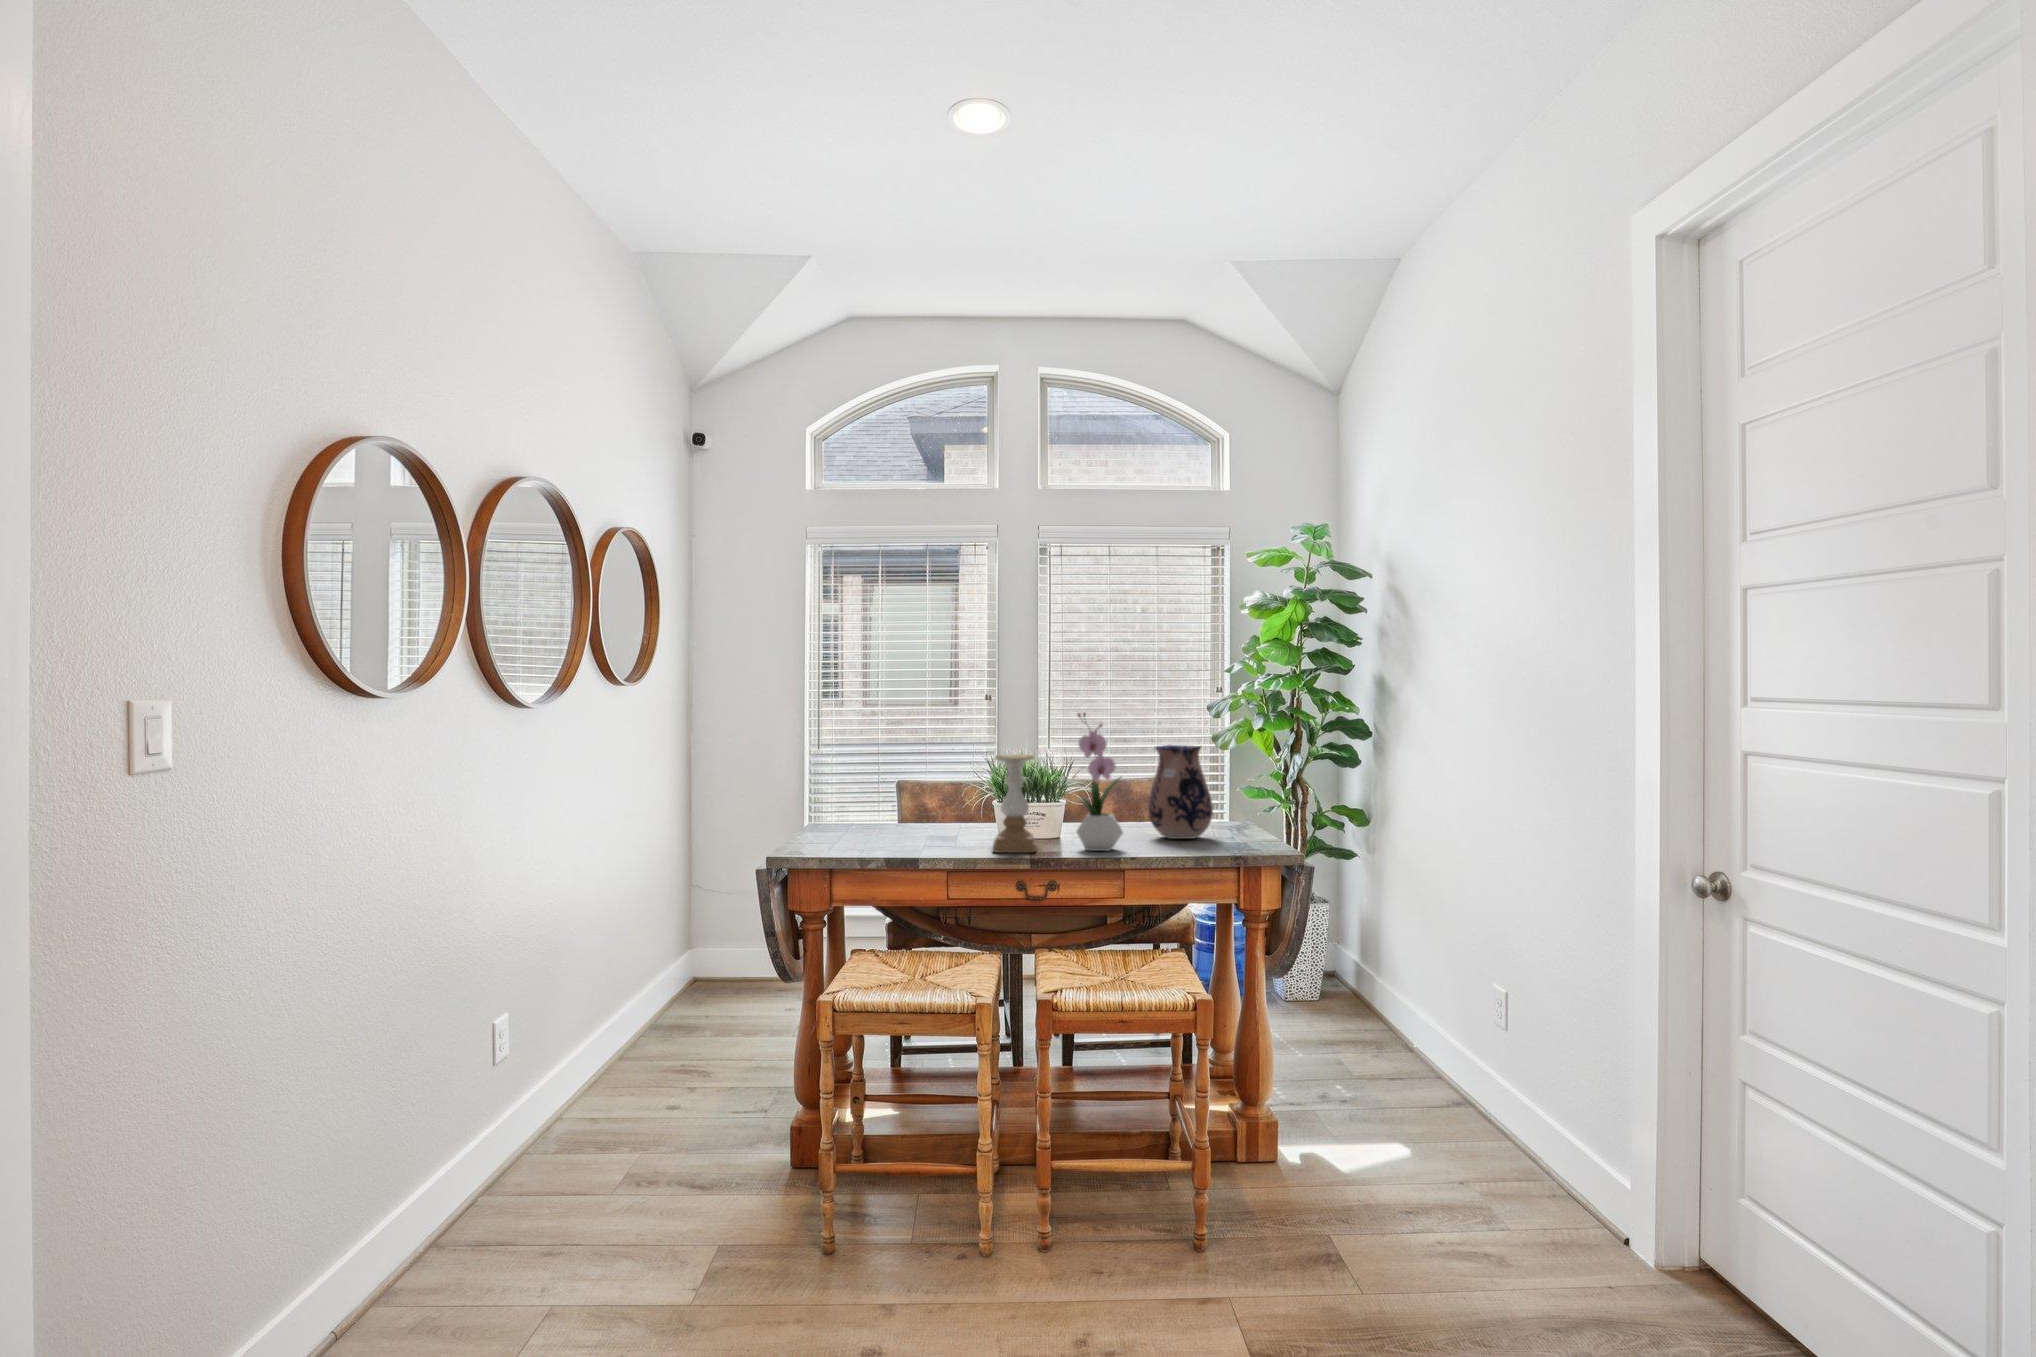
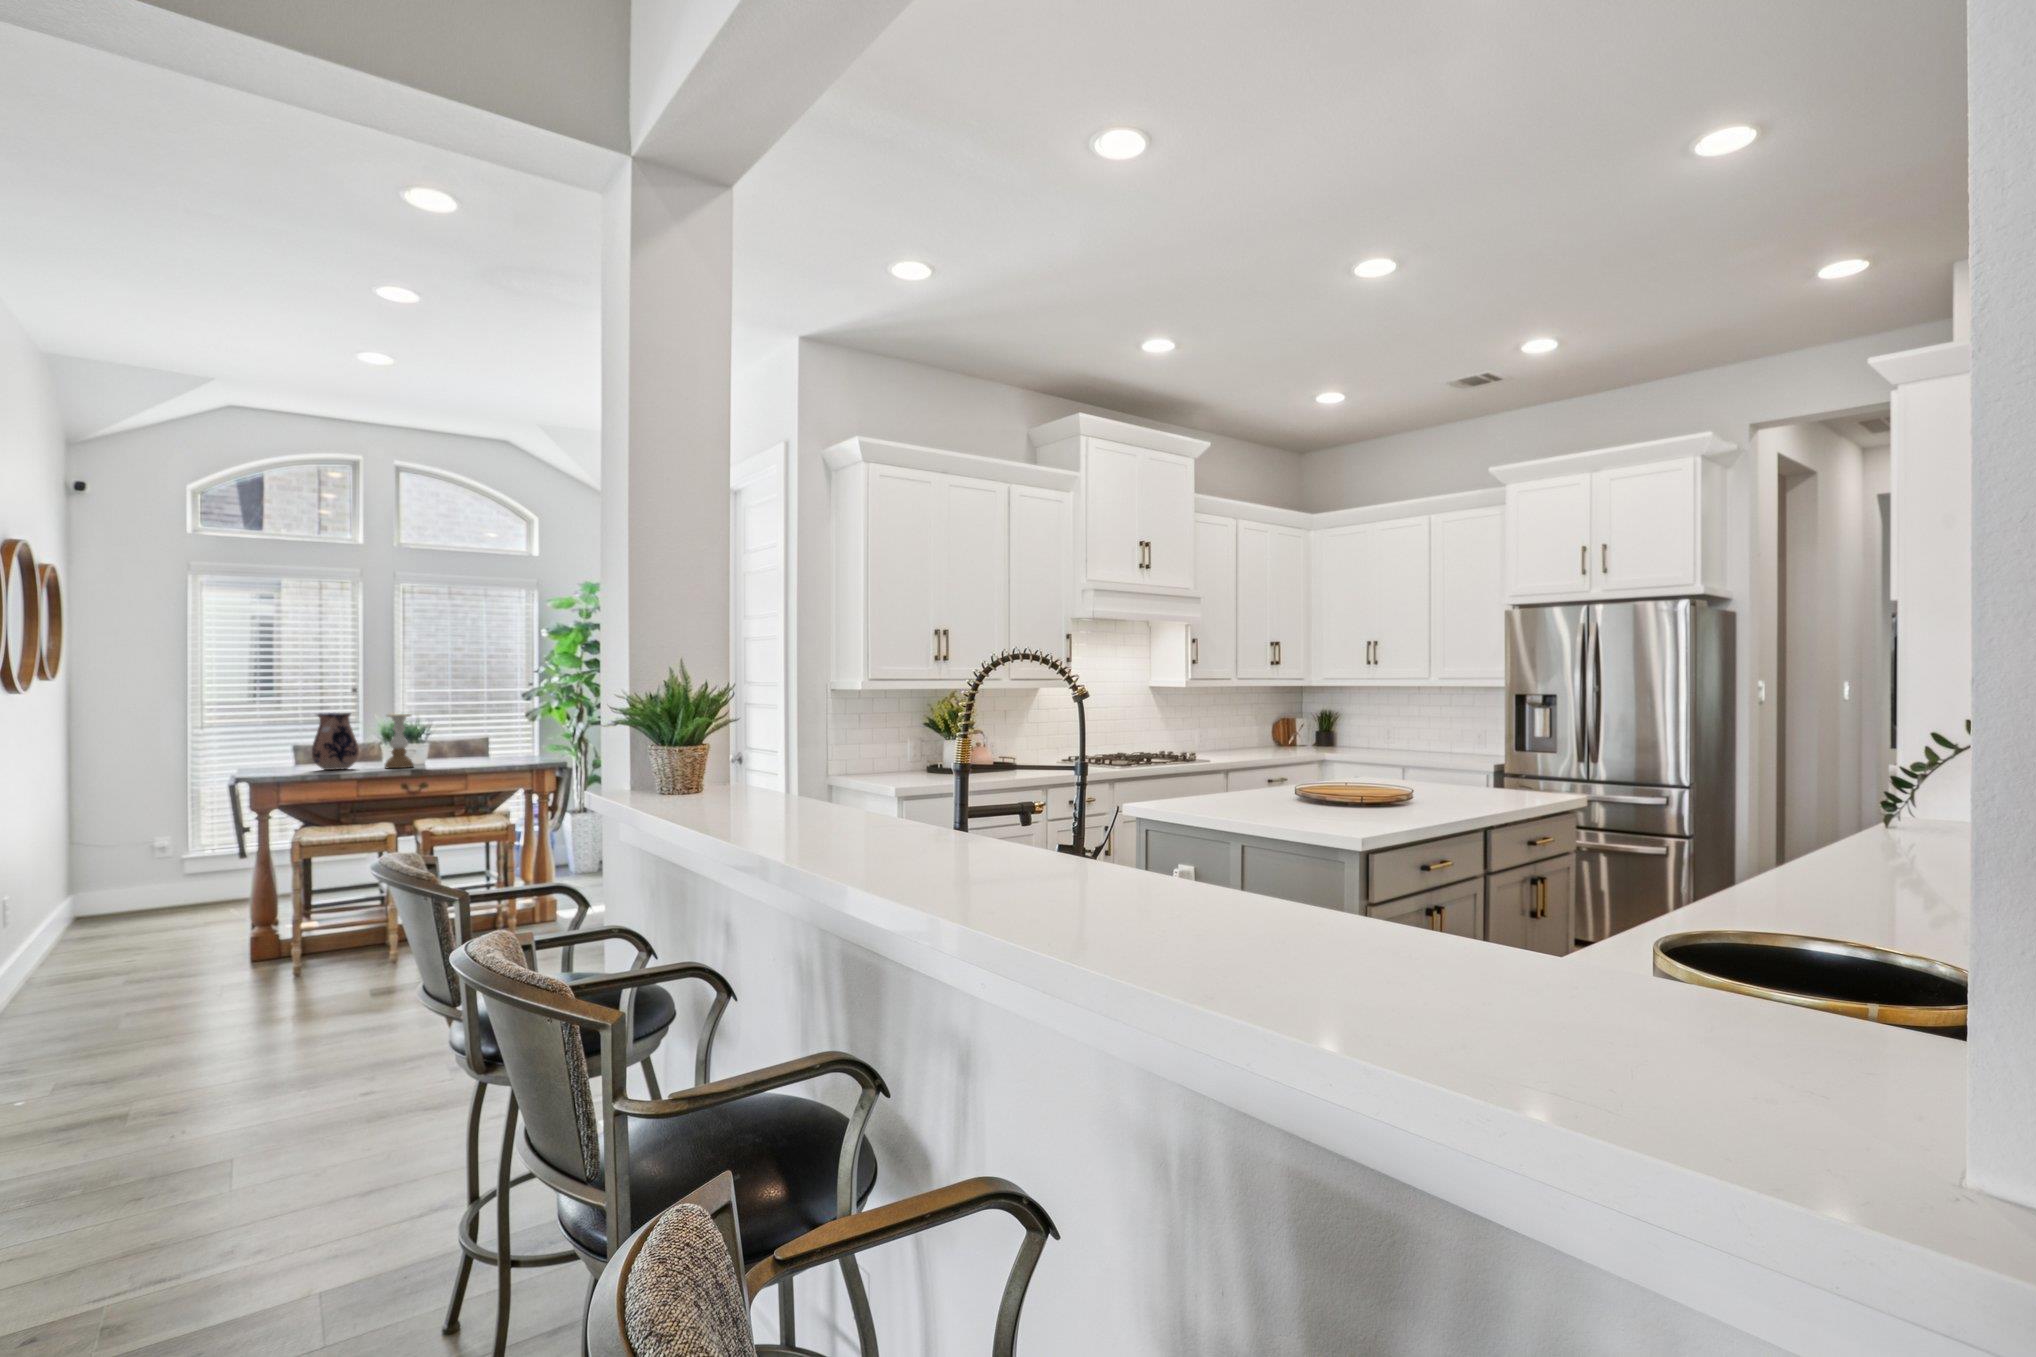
flower arrangement: present [1076,713,1123,851] -> none [438,689,468,765]
ceramic pitcher: present [1148,745,1213,839] -> present [312,713,359,770]

